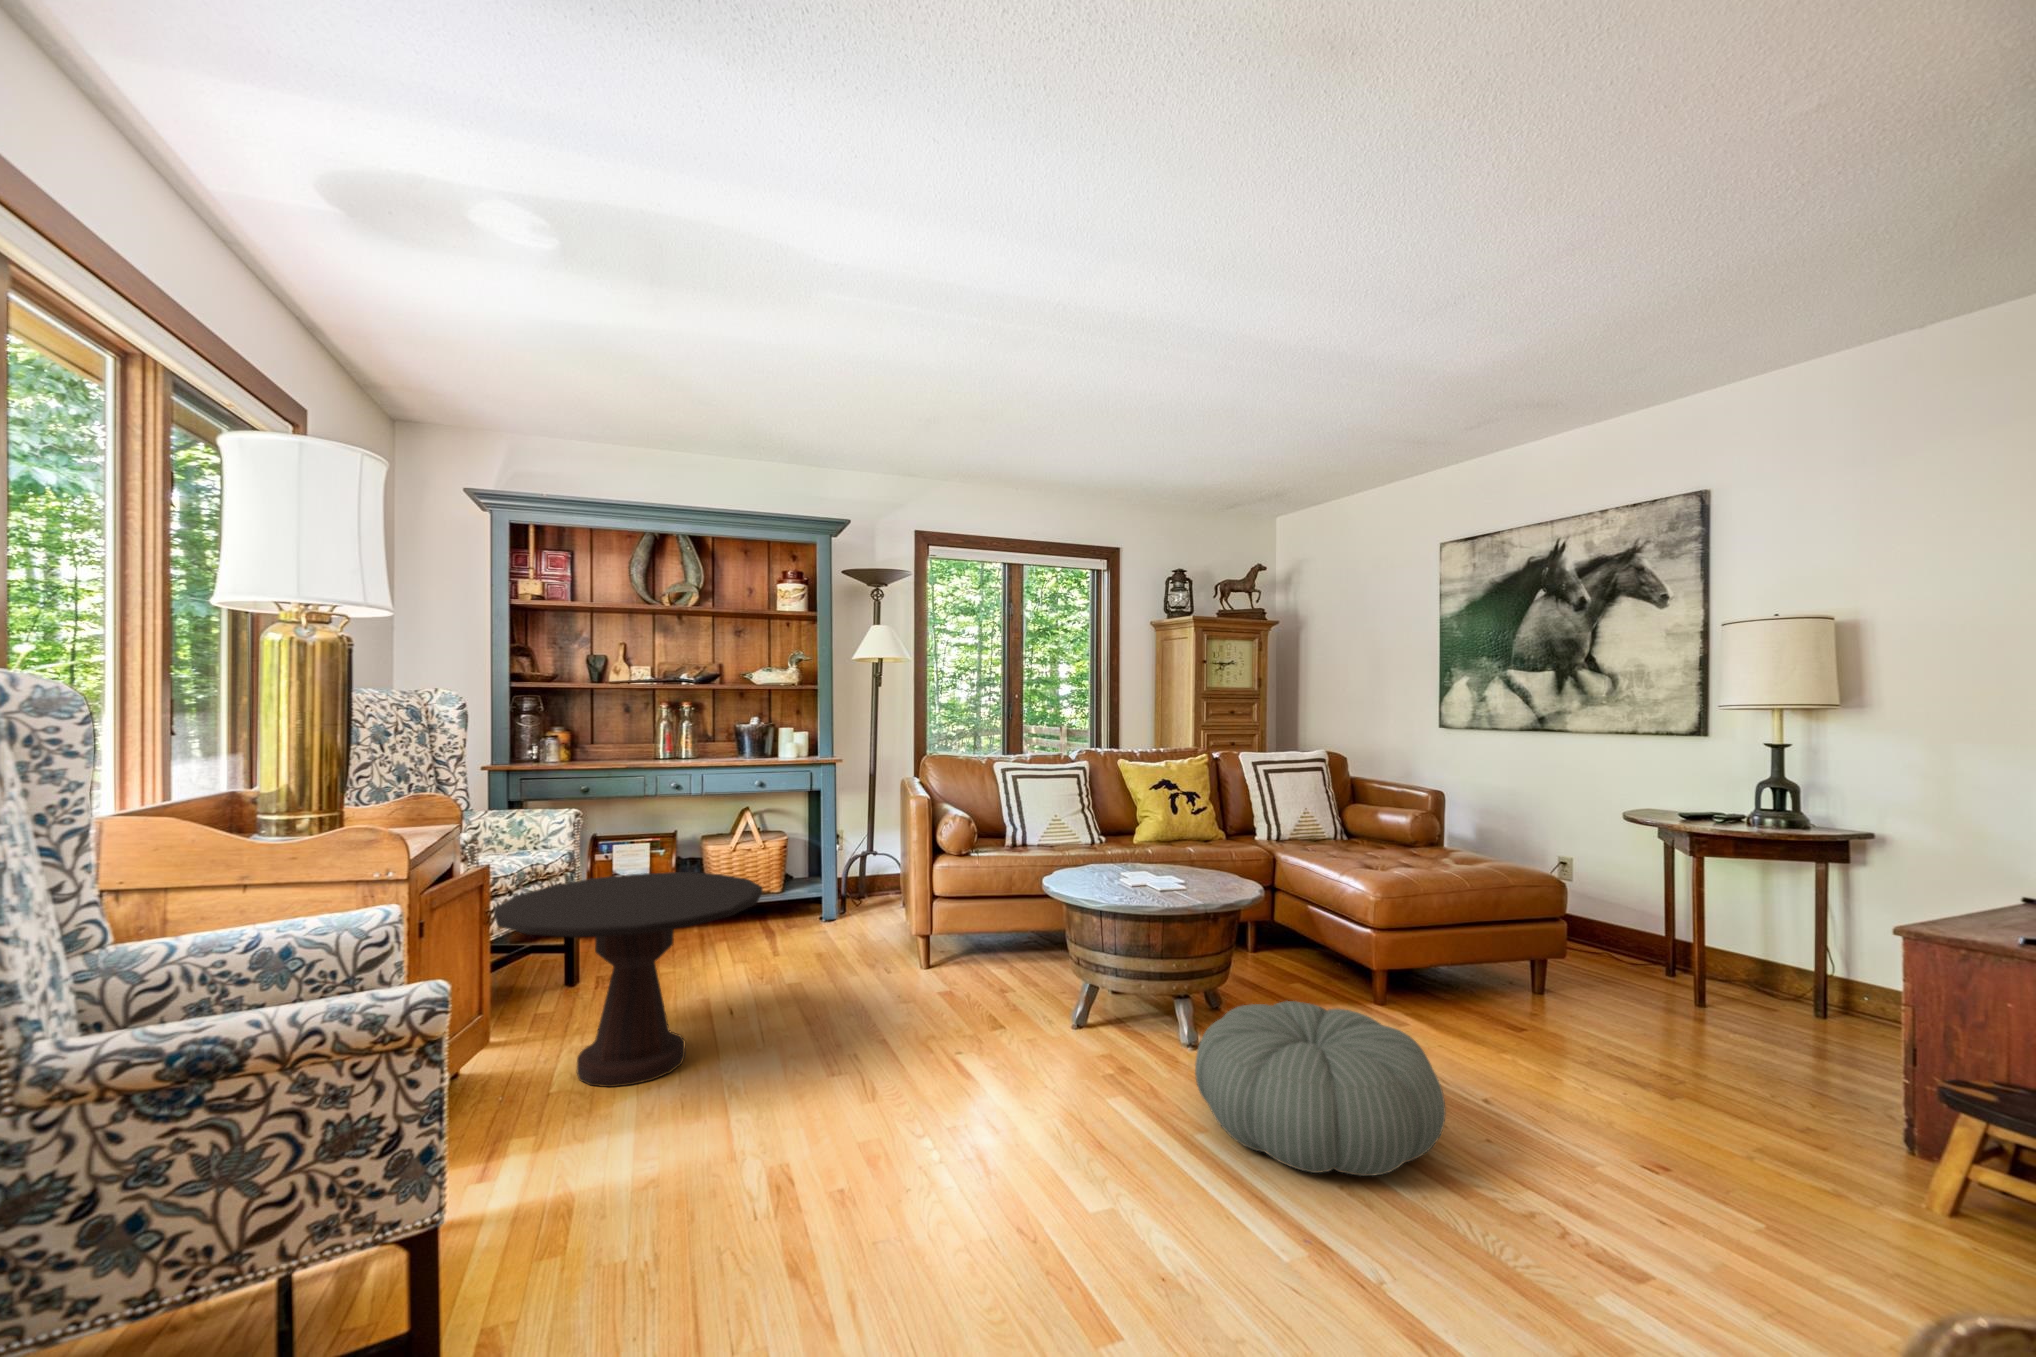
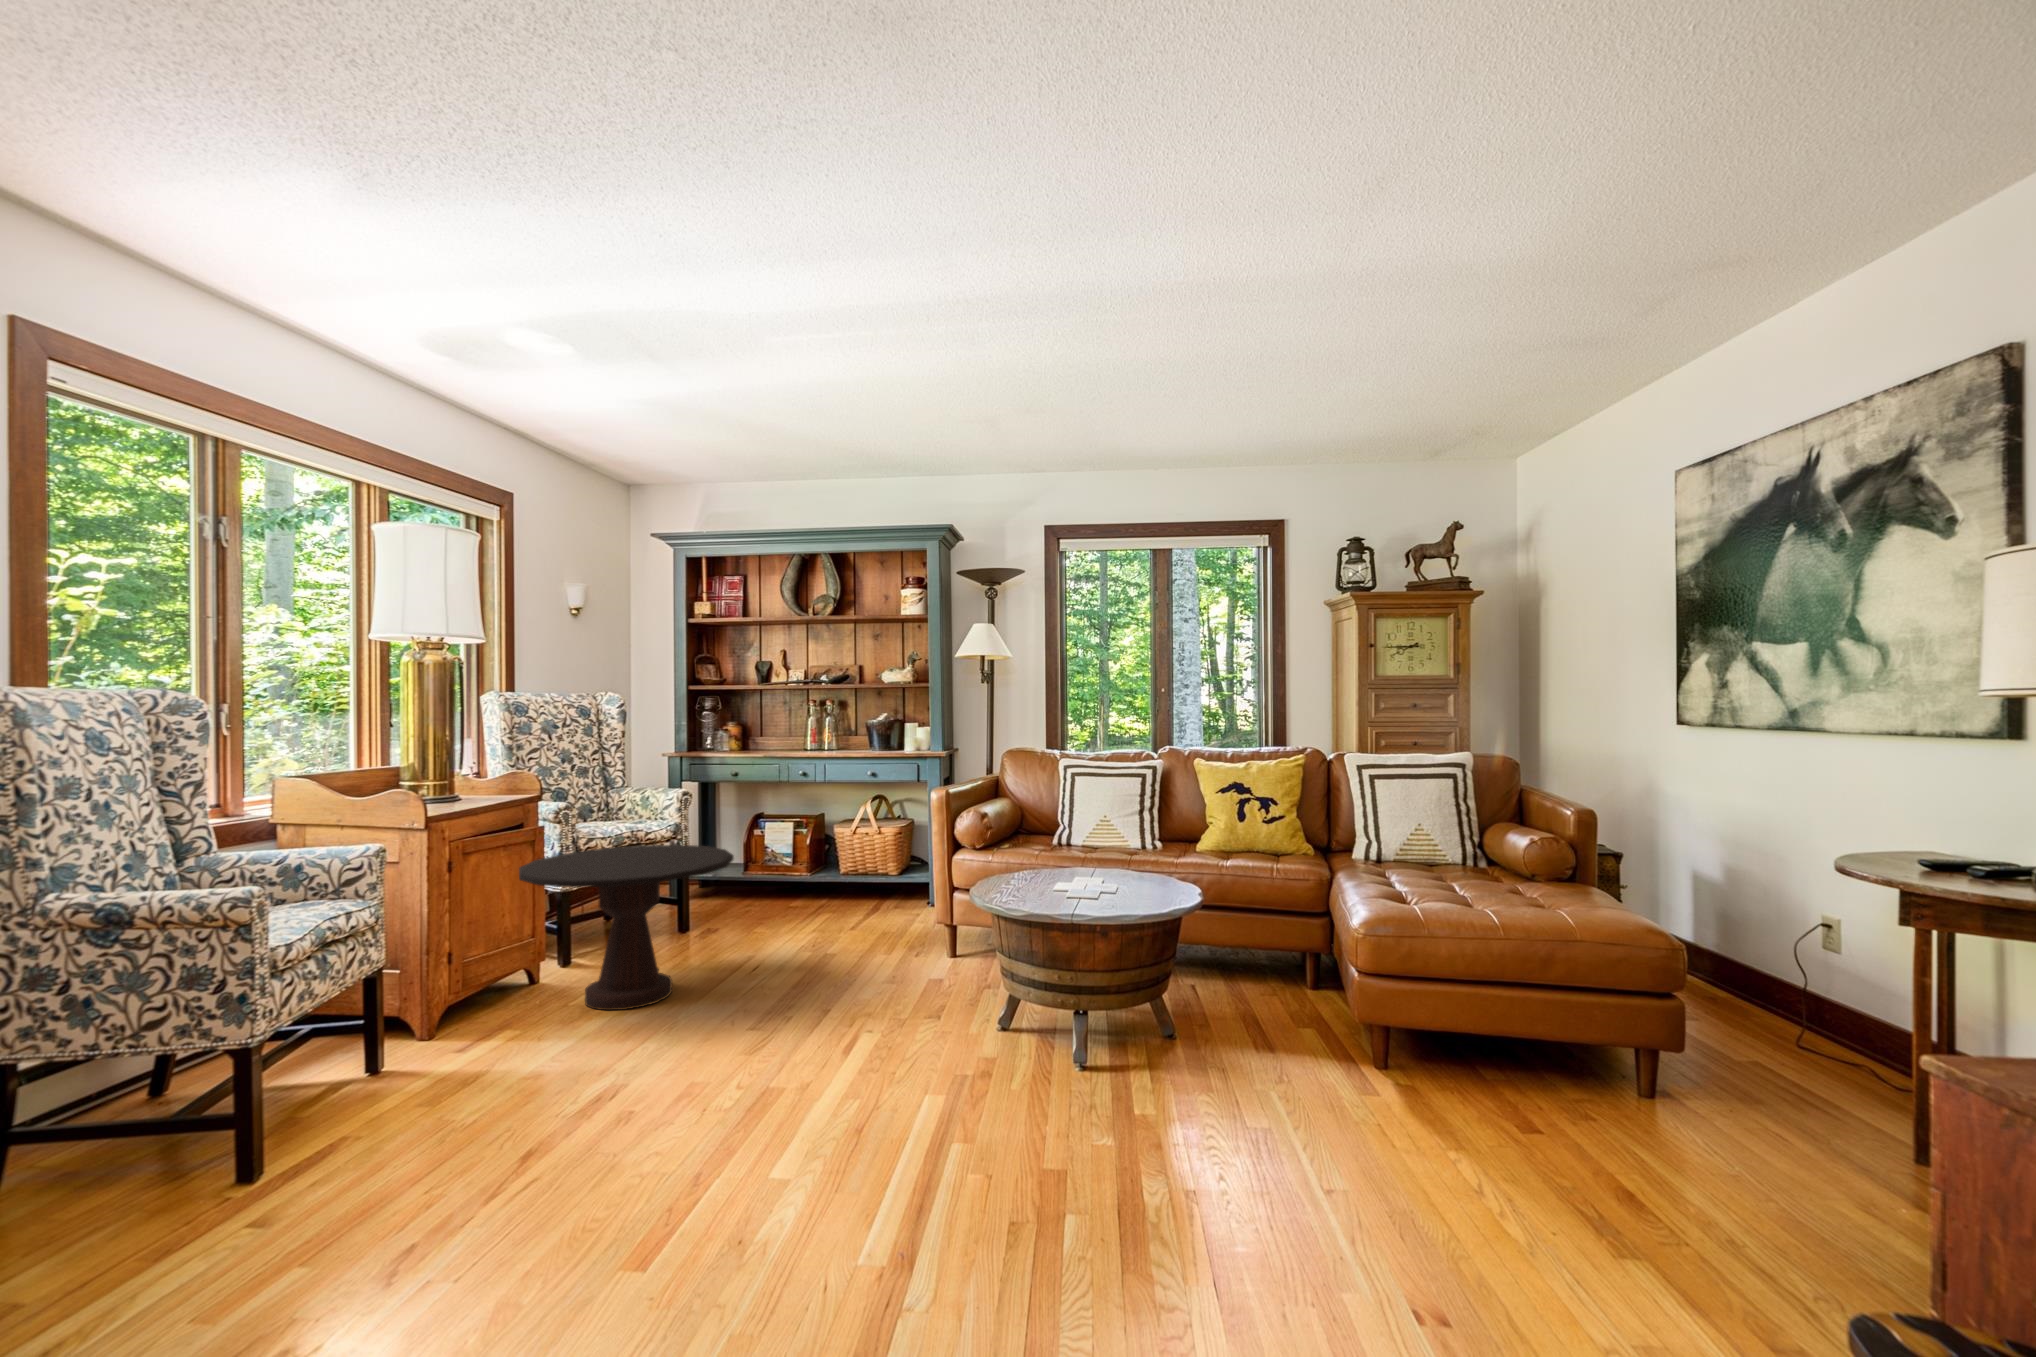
pouf: present [1195,1001,1446,1176] -> none [924,1025,1180,1218]

